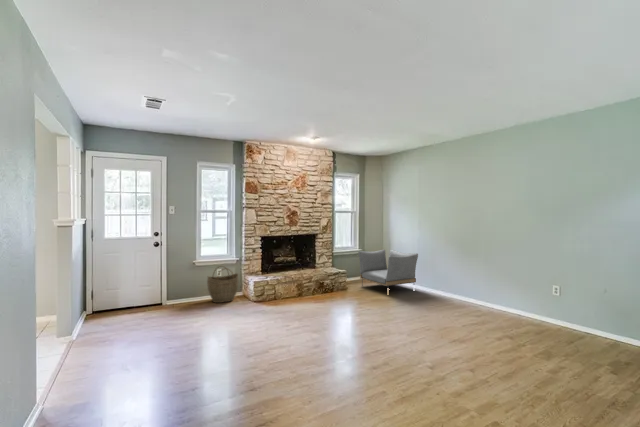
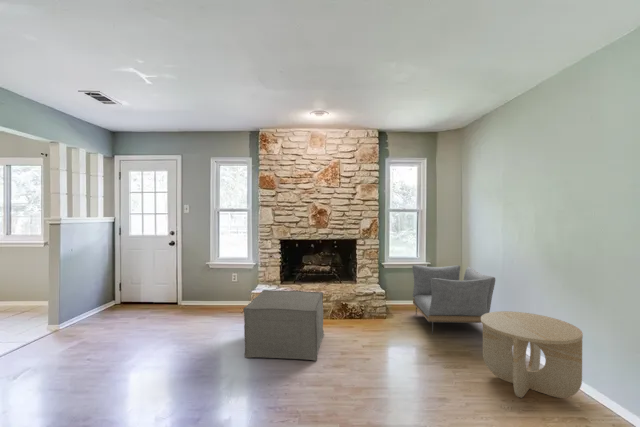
woven basket: present [207,267,238,303] -> none [213,270,247,311]
side table: none [435,269,485,310] -> present [481,311,583,398]
ottoman: none [282,272,349,322] -> present [243,290,324,361]

